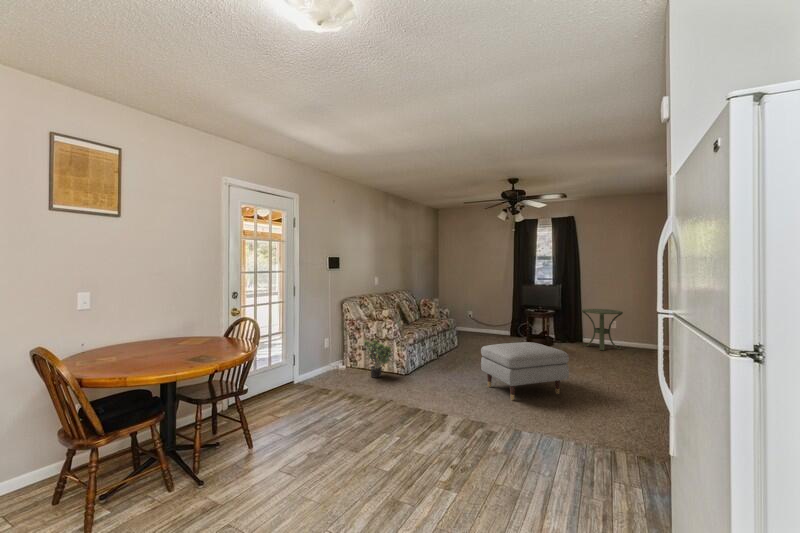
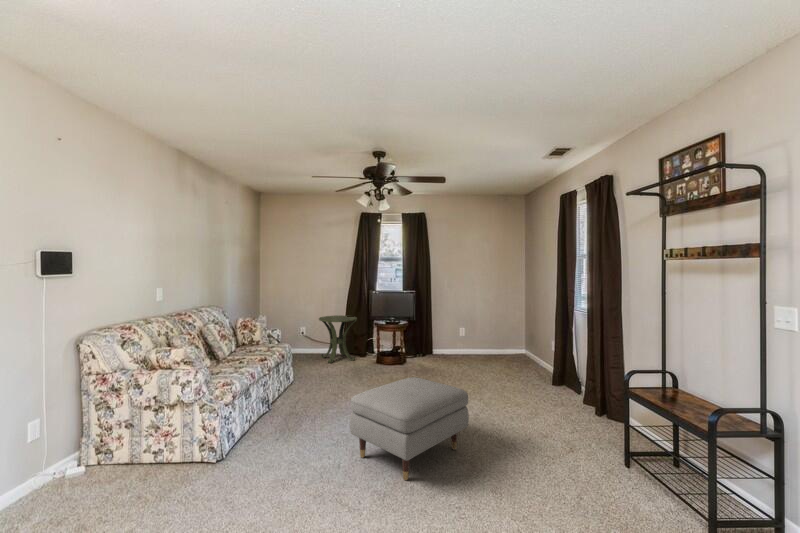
side table: present [582,309,623,351] -> present [319,315,357,363]
potted plant: present [363,339,393,378] -> none [124,409,193,484]

